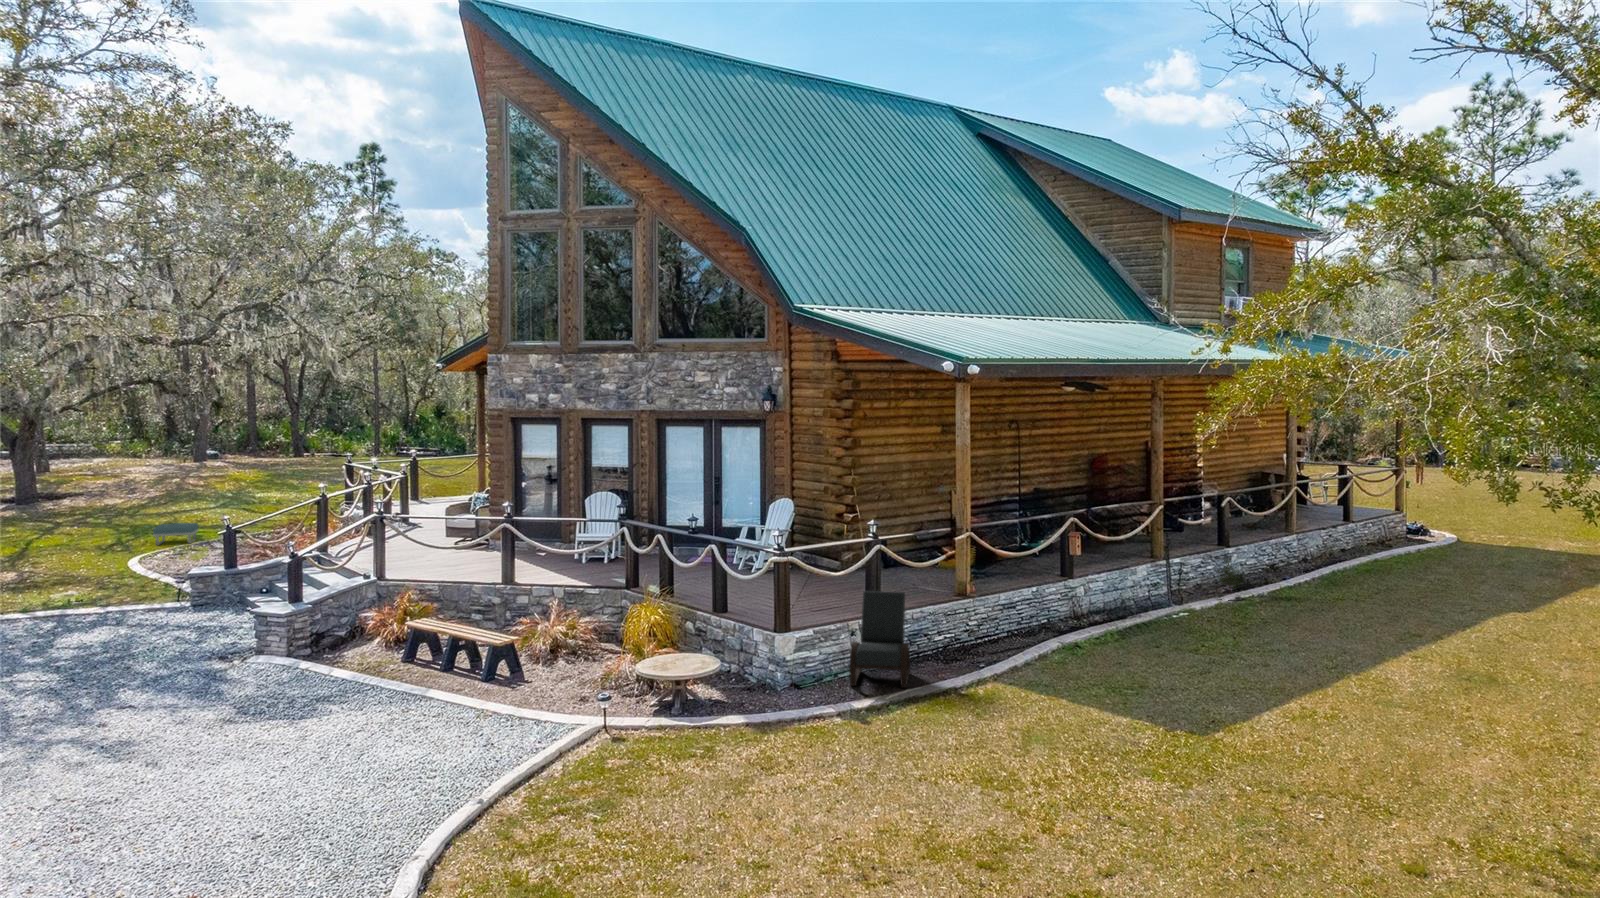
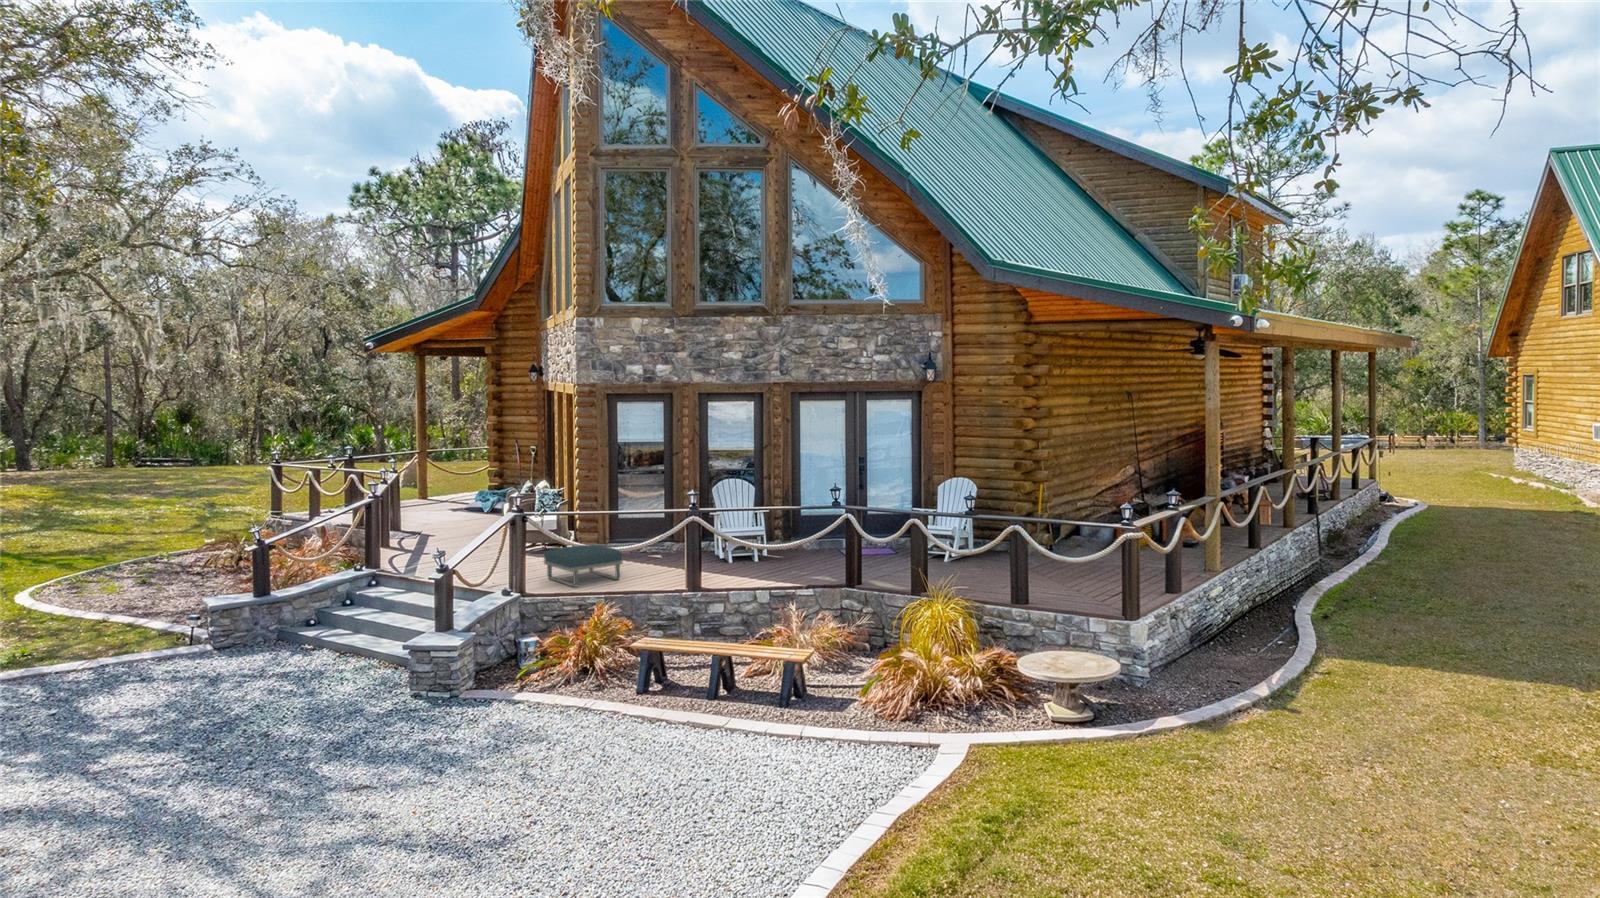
footstool: present [153,523,198,545] -> present [544,544,623,587]
lounge chair: present [849,591,911,688] -> none [1172,568,1266,673]

